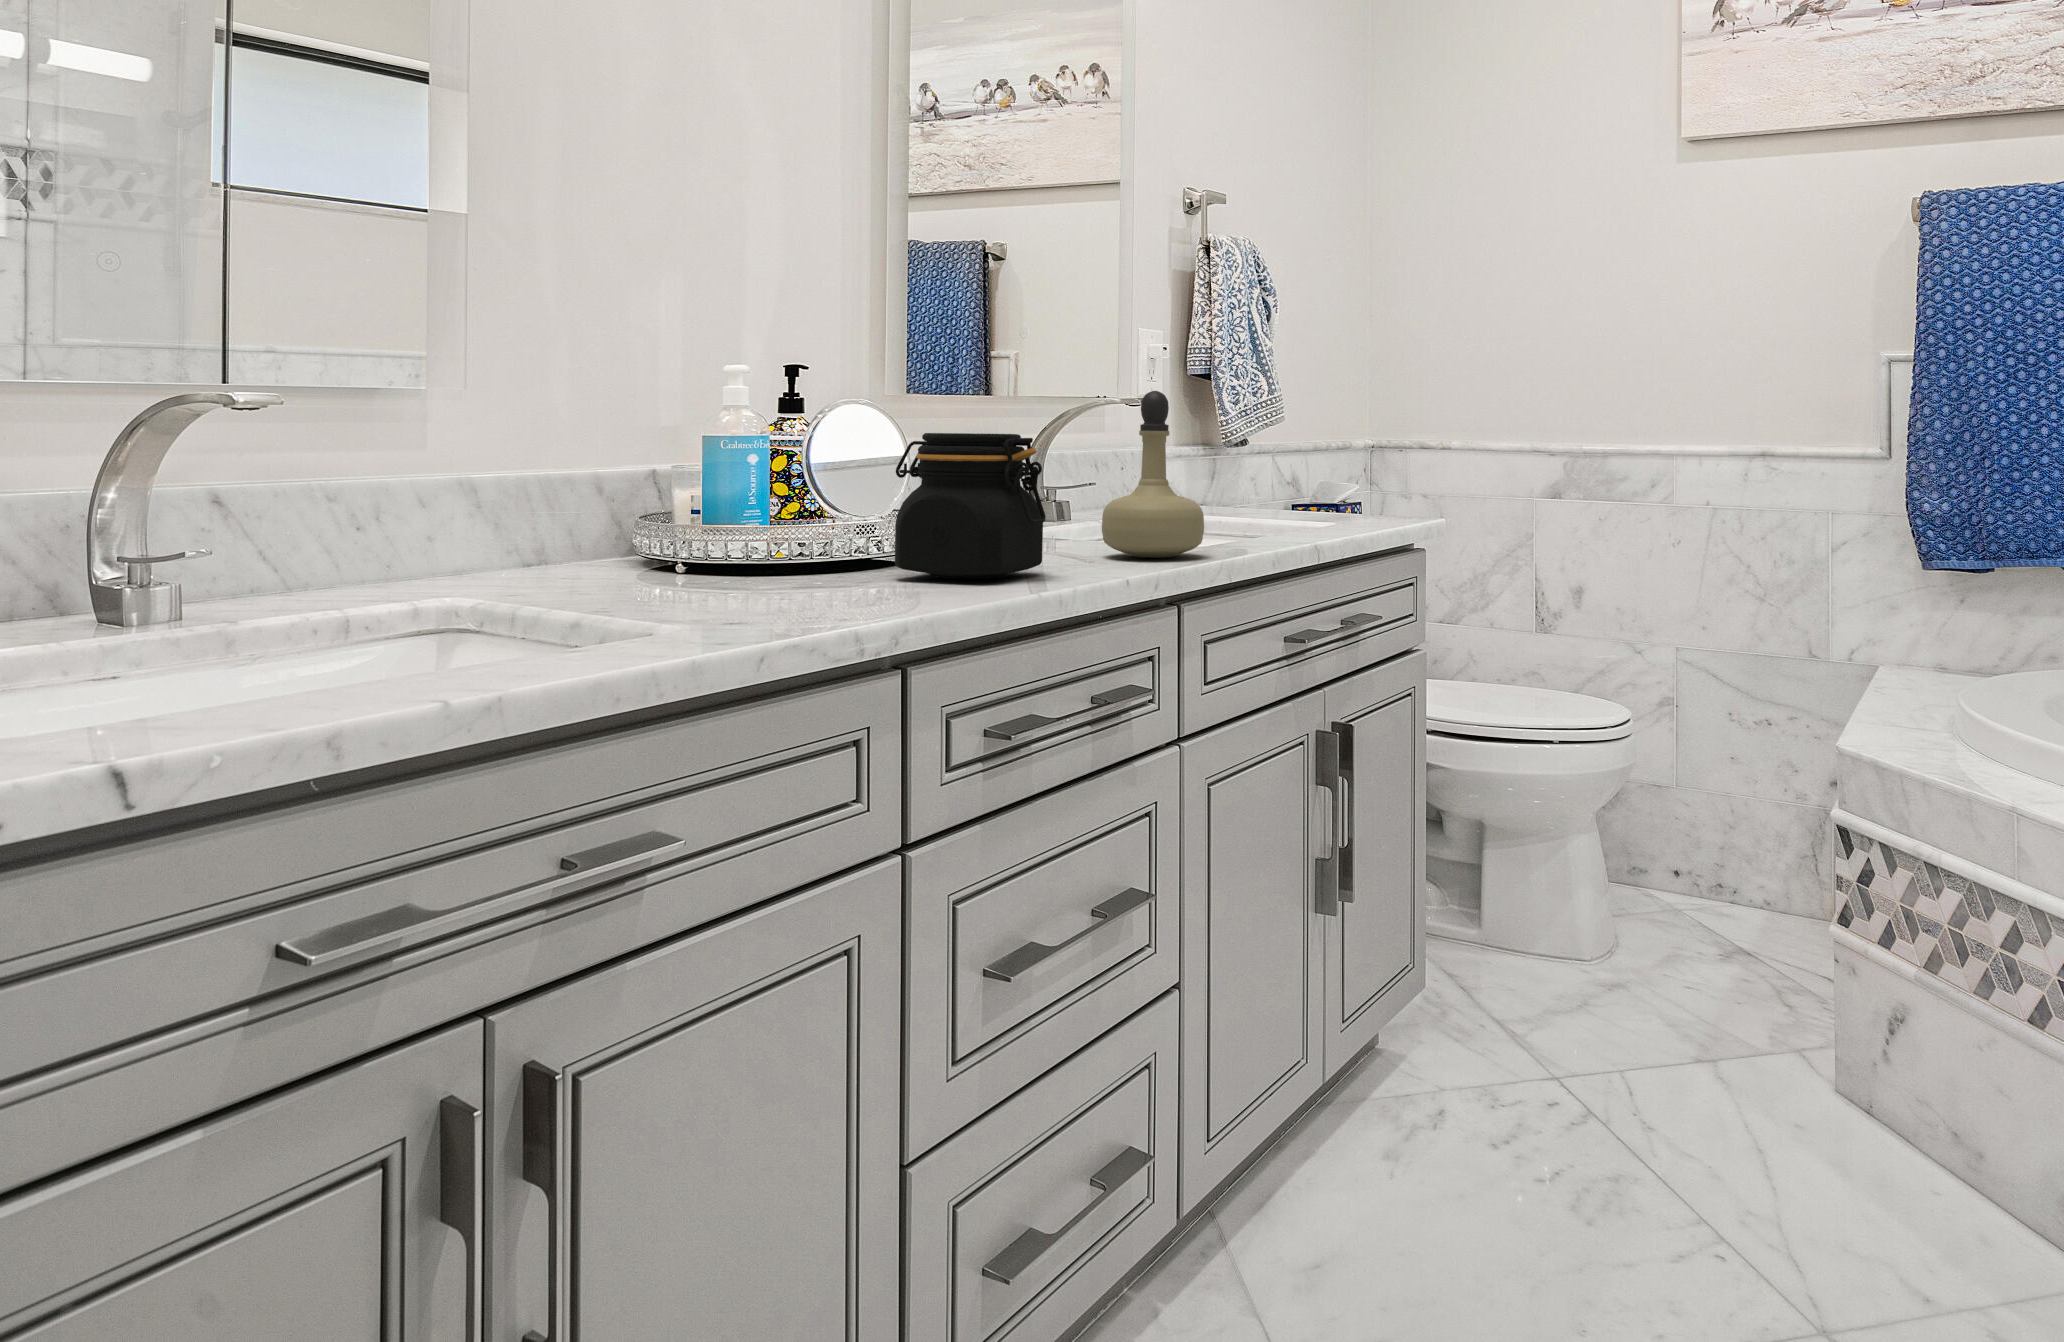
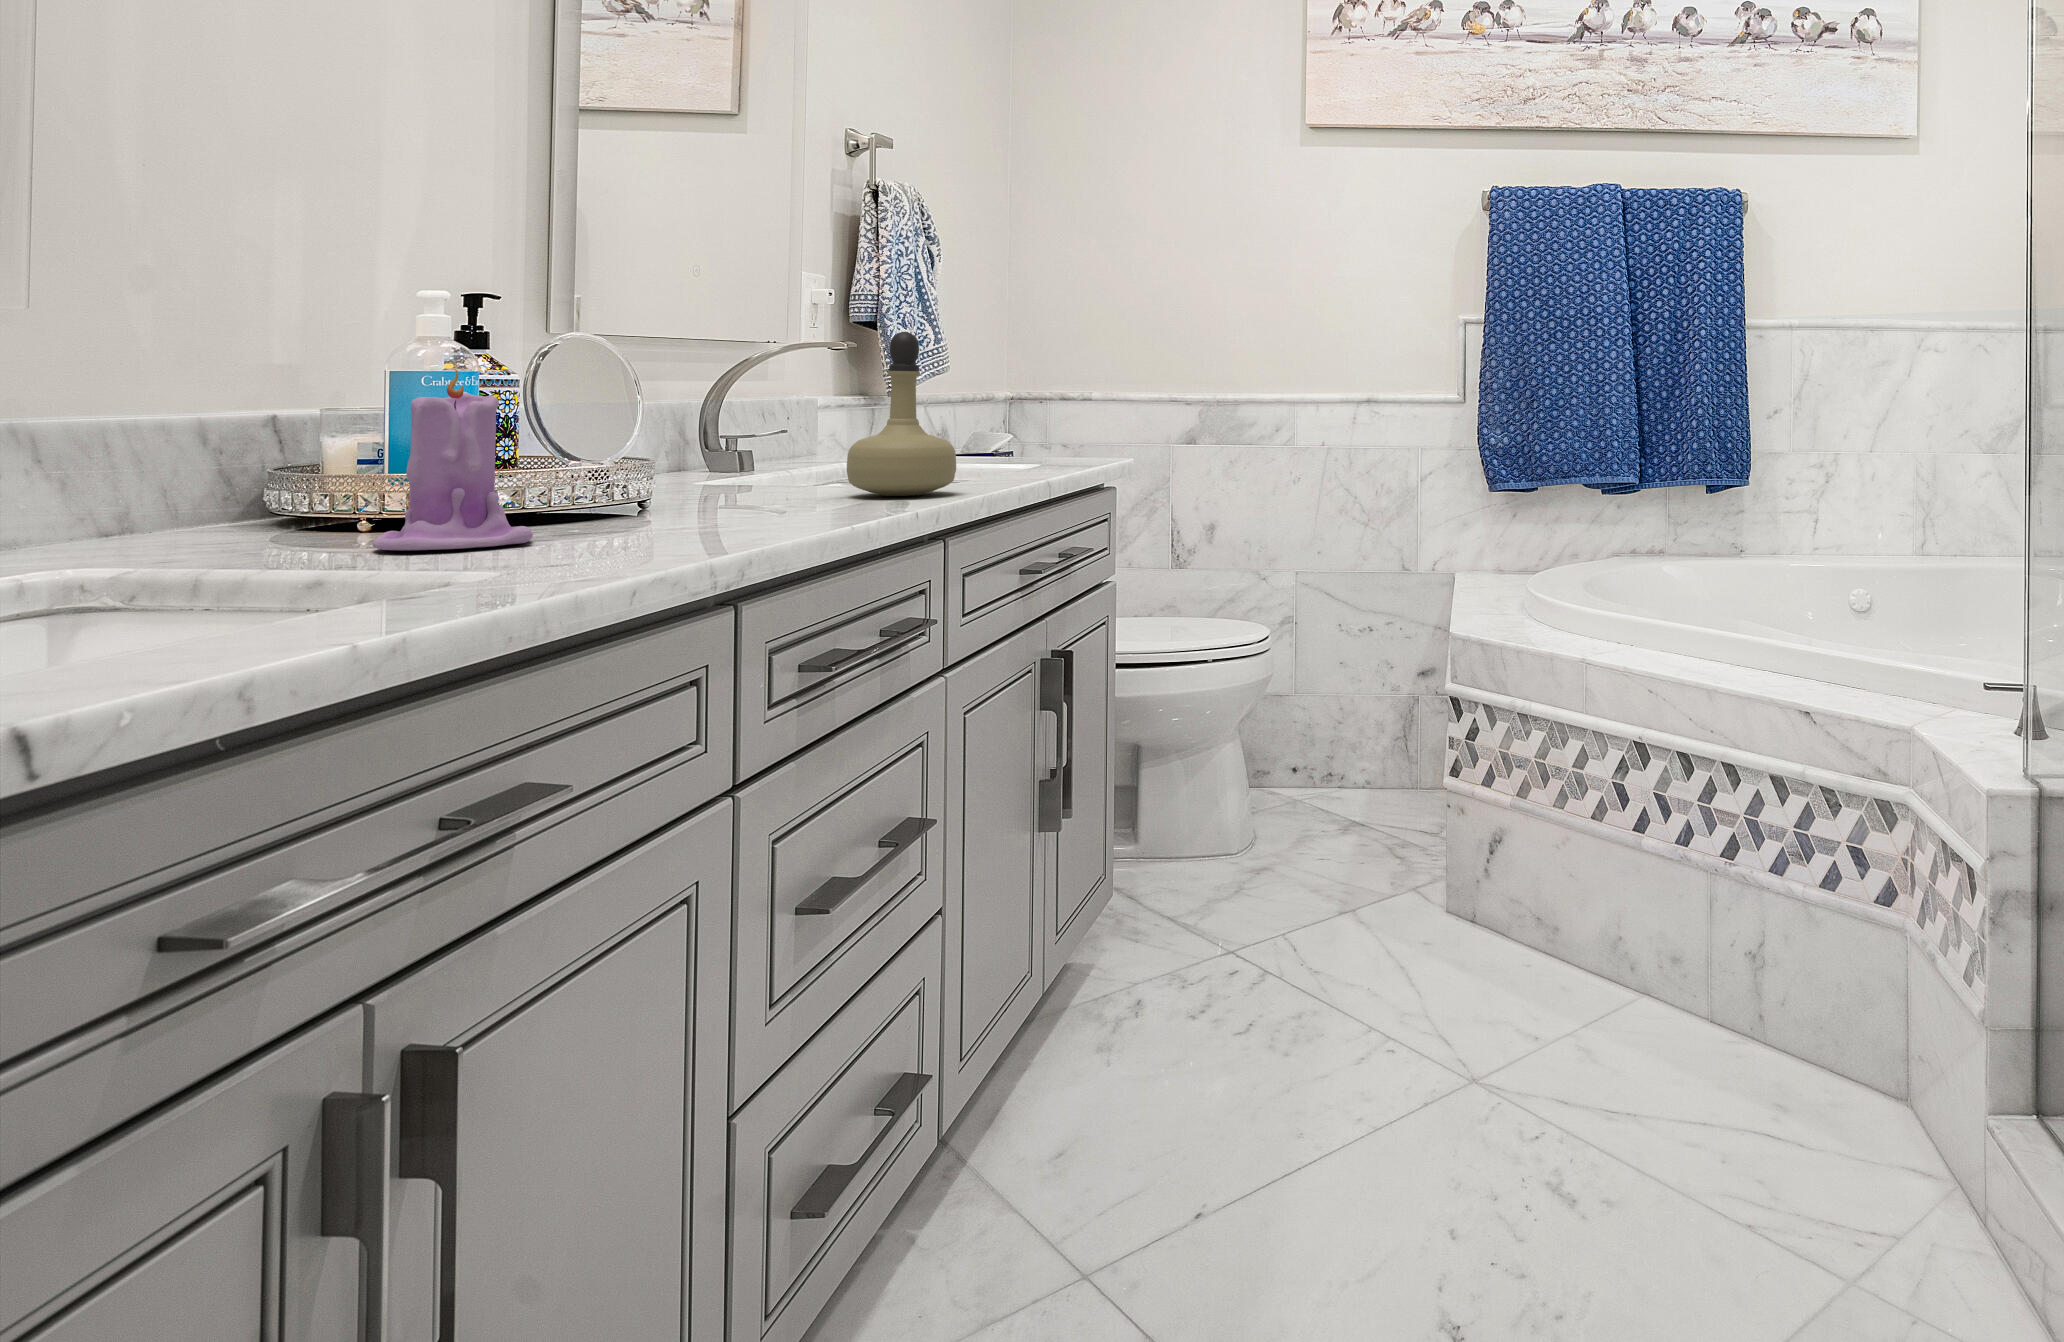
jar: present [895,433,1046,579] -> none [638,370,824,522]
candle: none [674,434,792,593] -> present [372,370,533,550]

